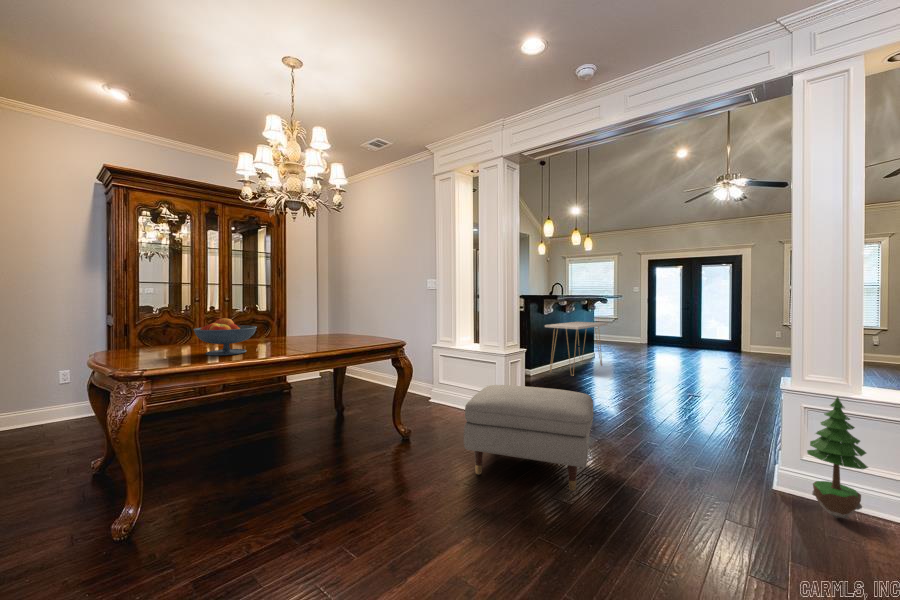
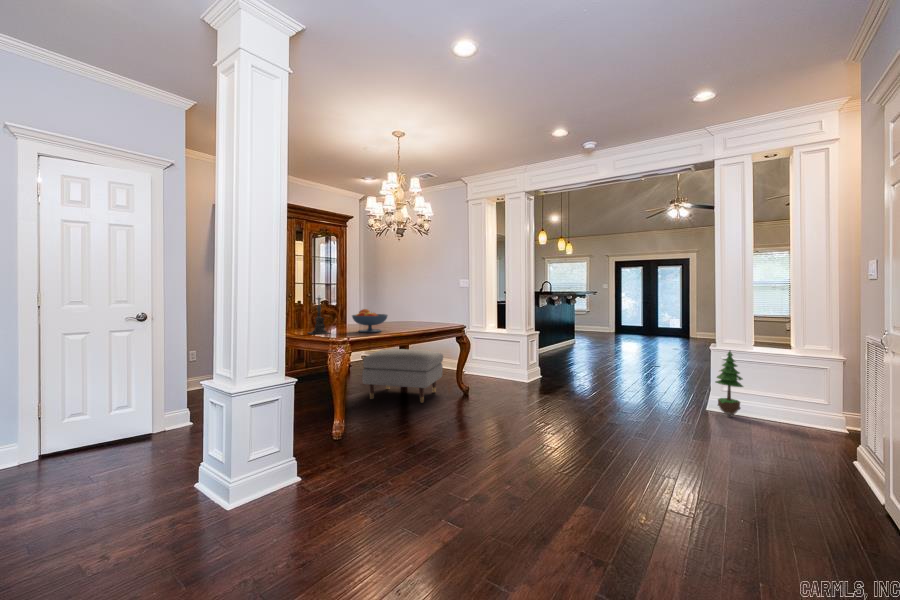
candle holder: none [114,292,161,359] -> present [308,297,329,334]
console table: present [545,322,607,375] -> none [540,314,587,356]
ottoman: present [464,385,593,491] -> present [362,349,443,403]

